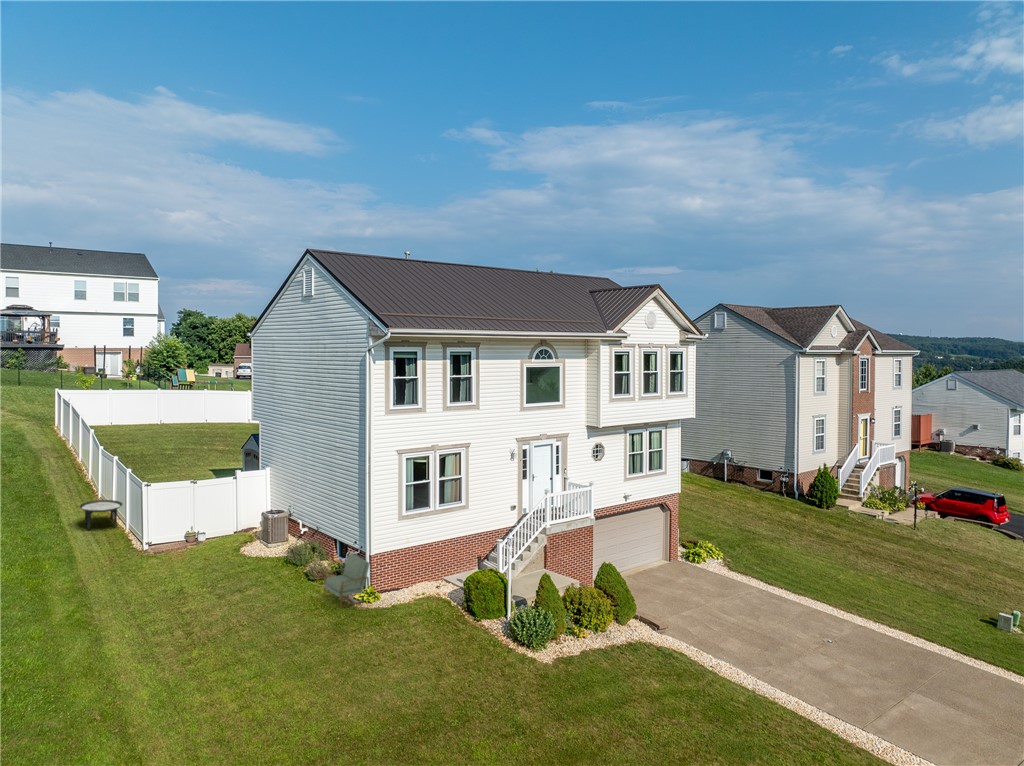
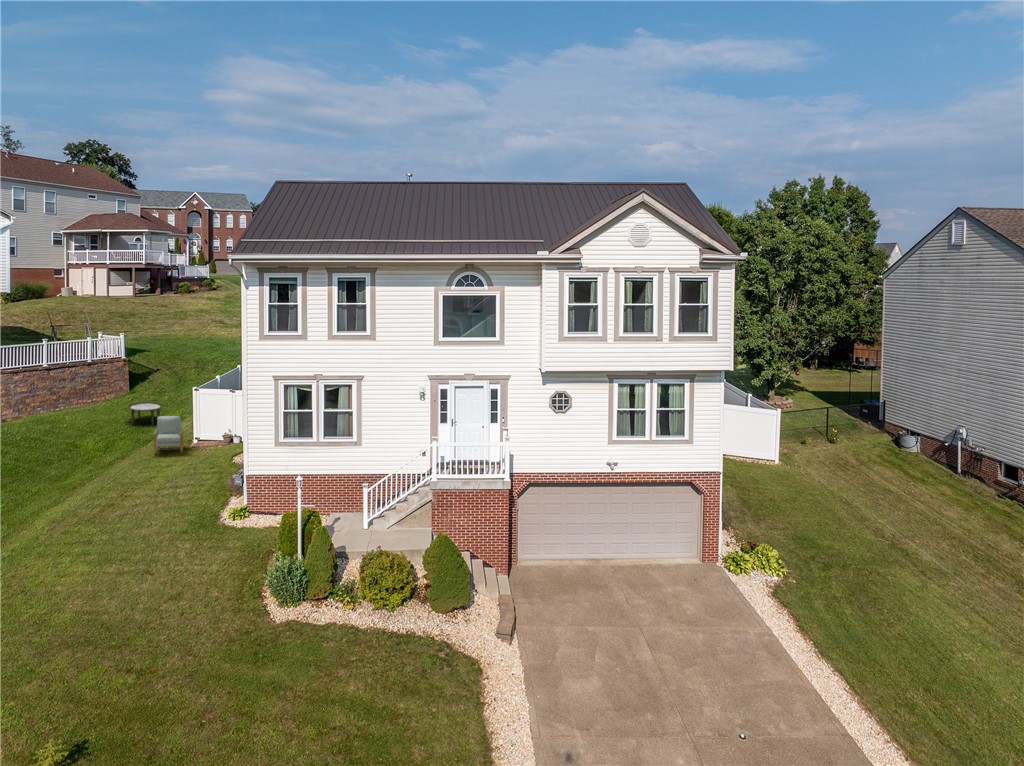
chair: present [323,553,370,608] -> present [154,416,184,454]

